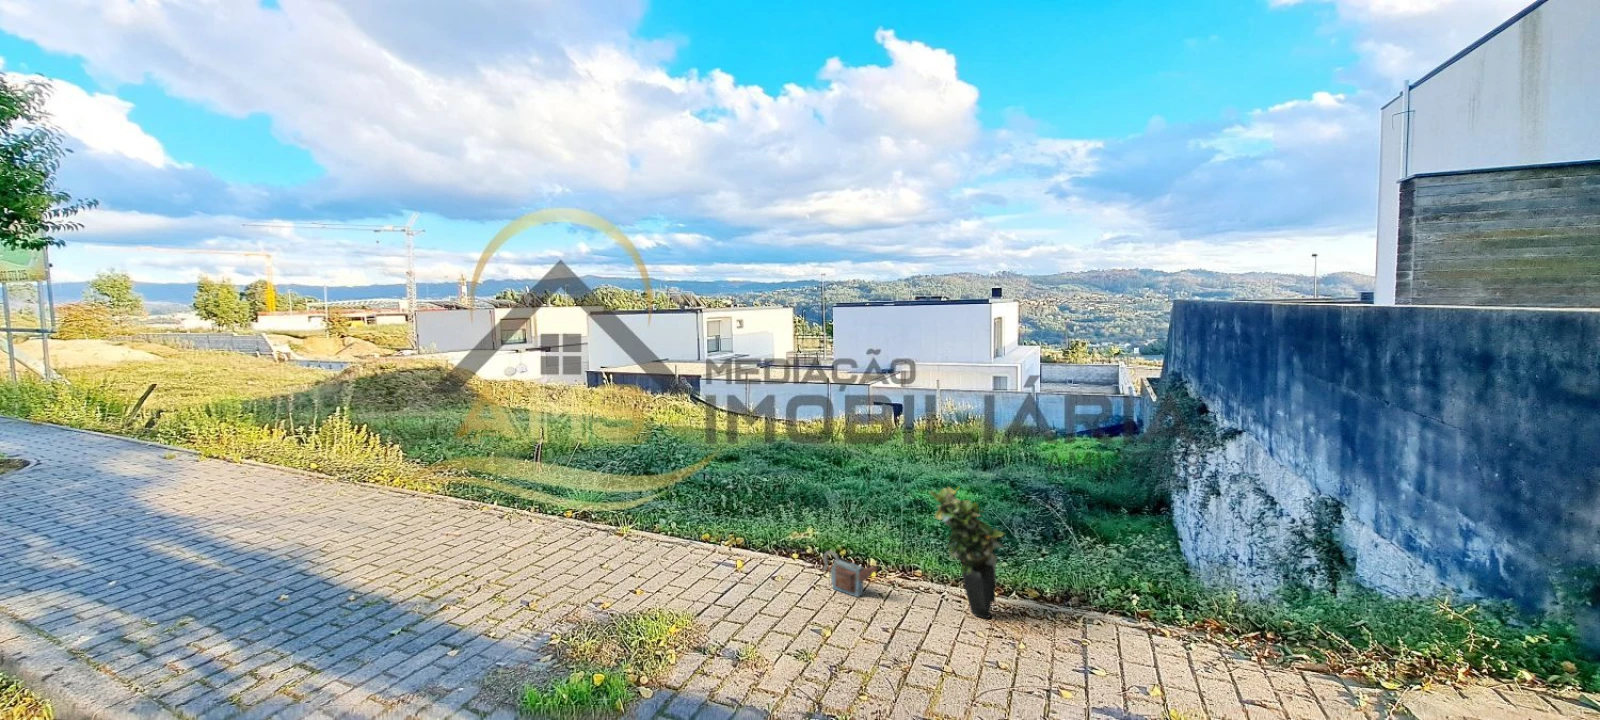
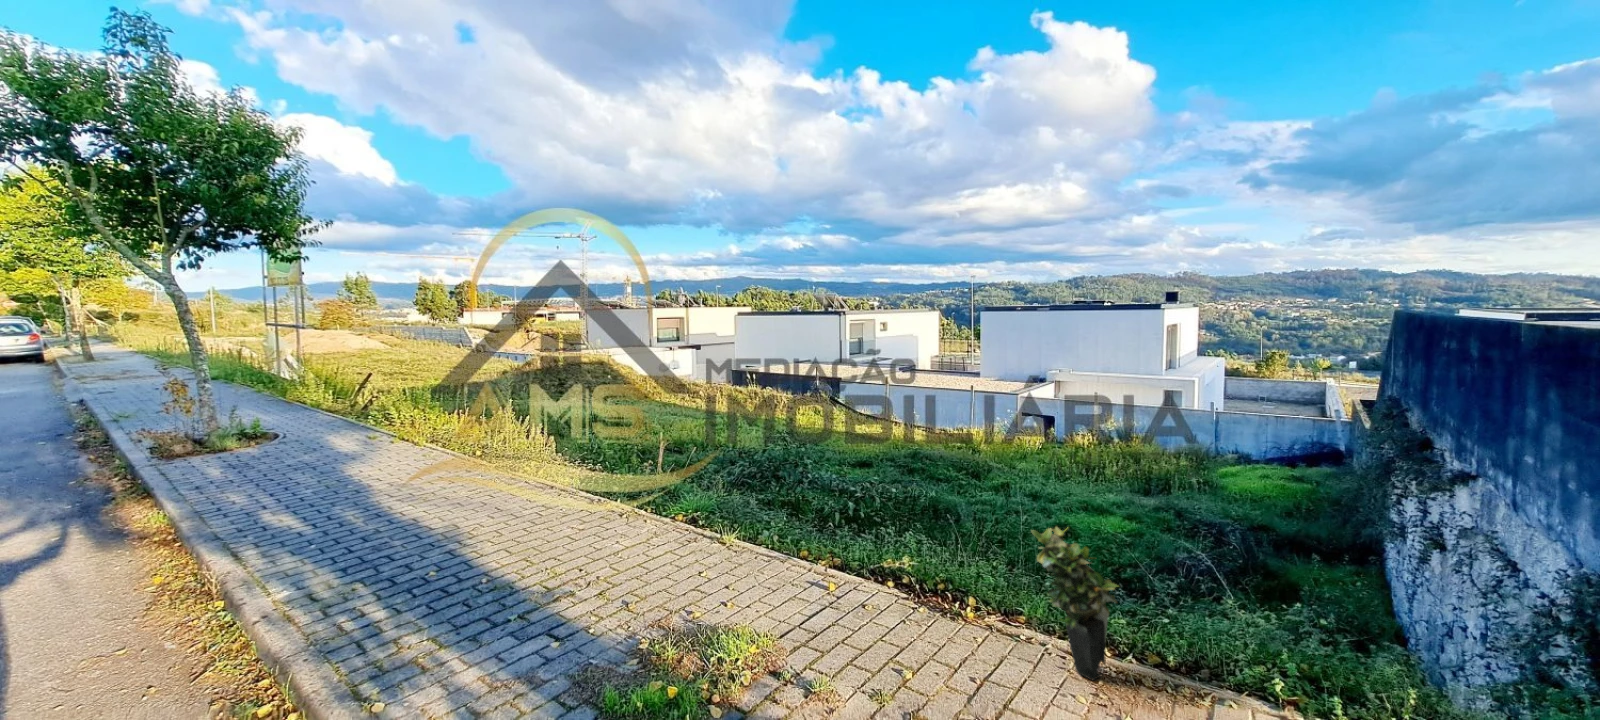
watering can: present [823,551,878,597] -> none [915,582,974,637]

